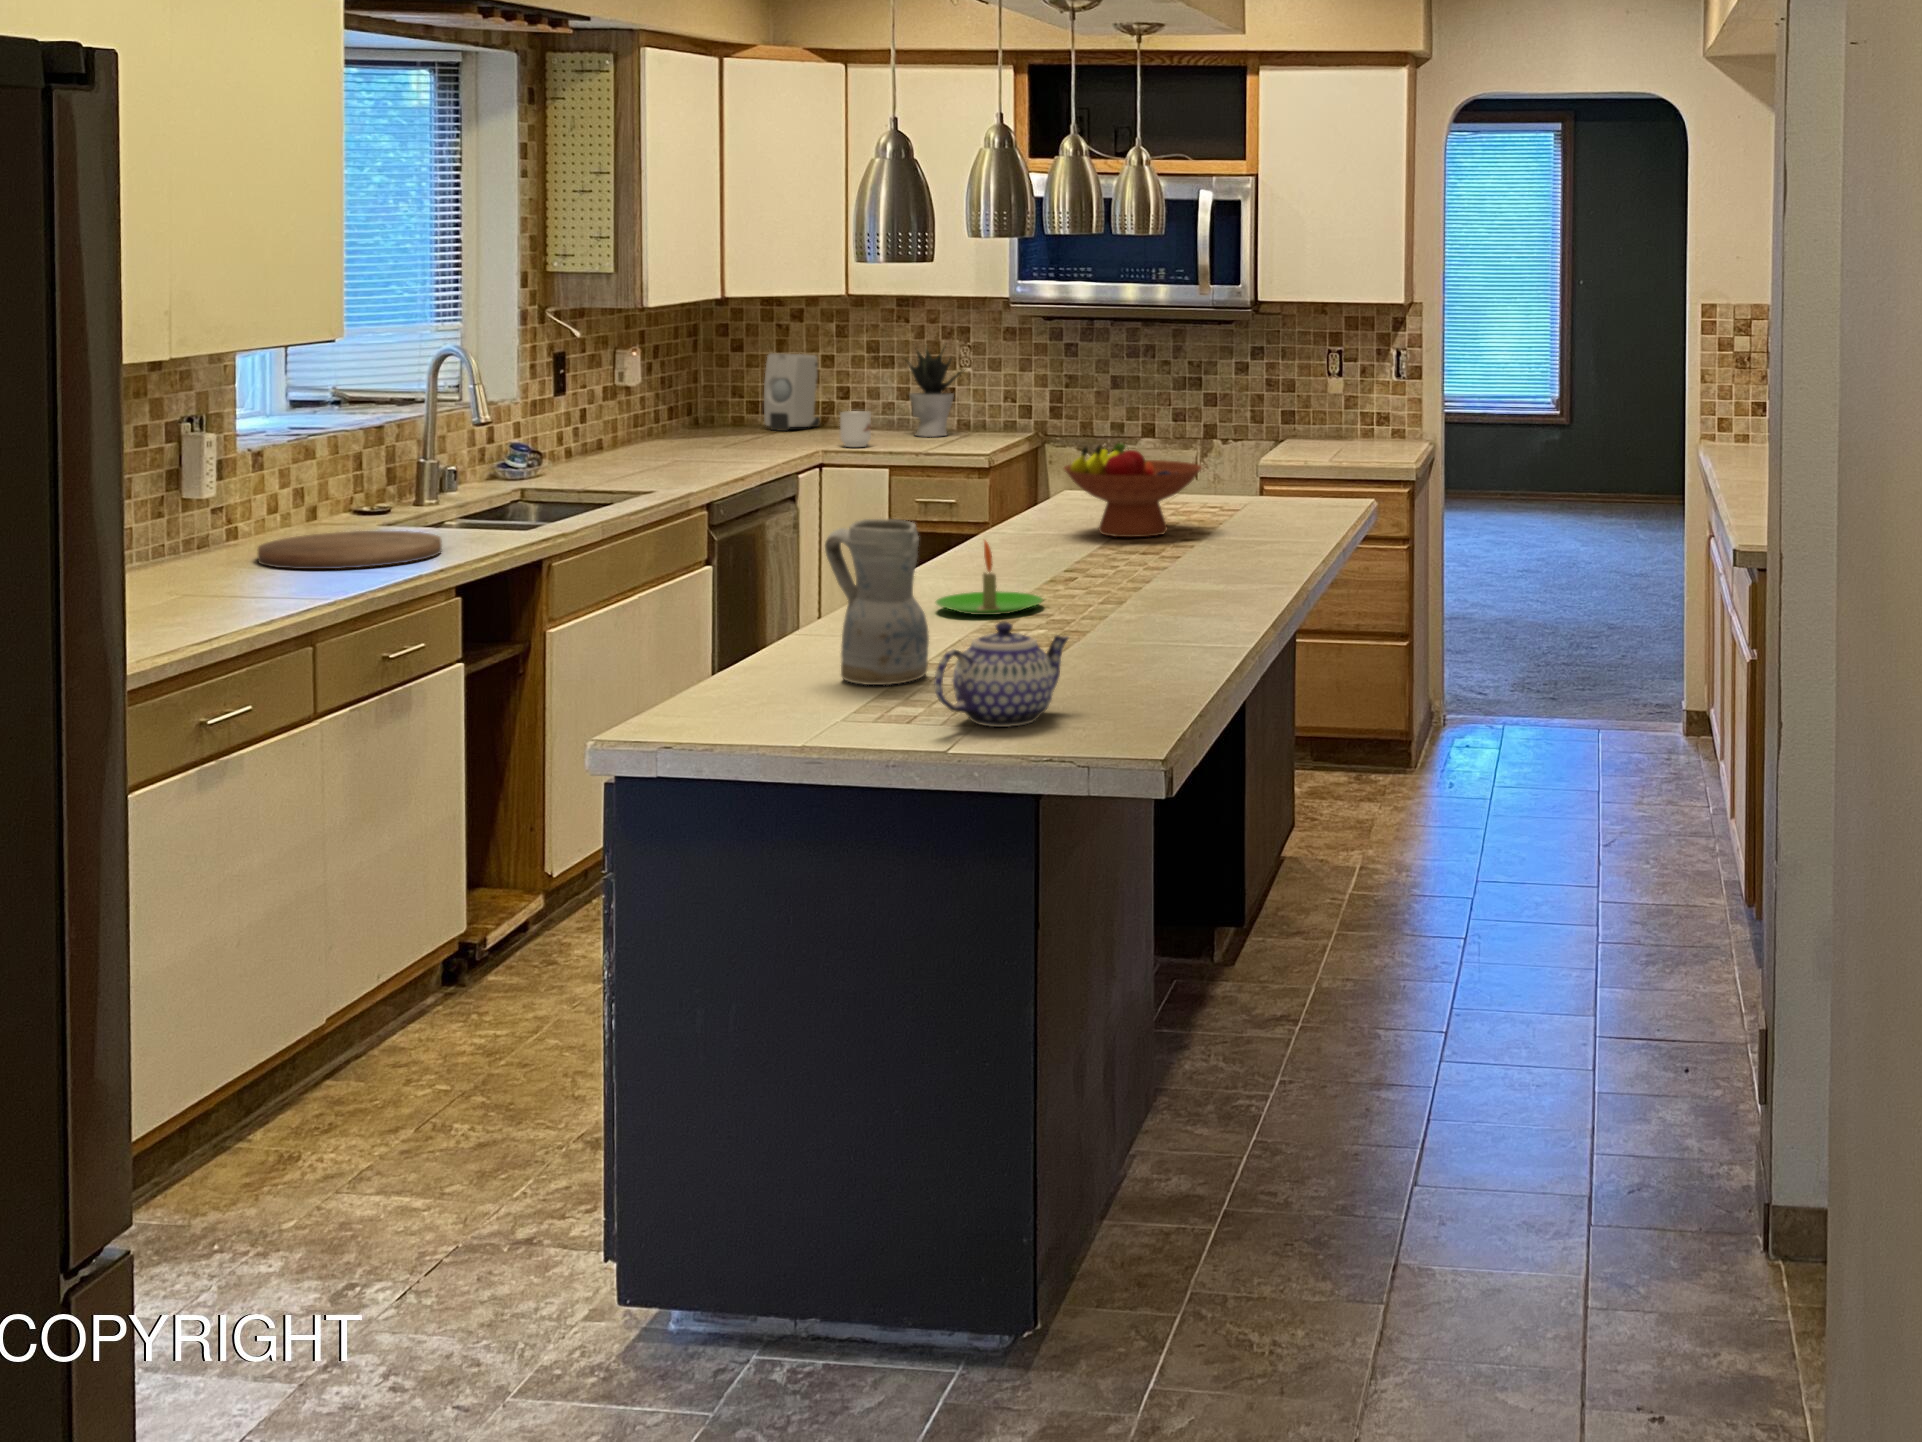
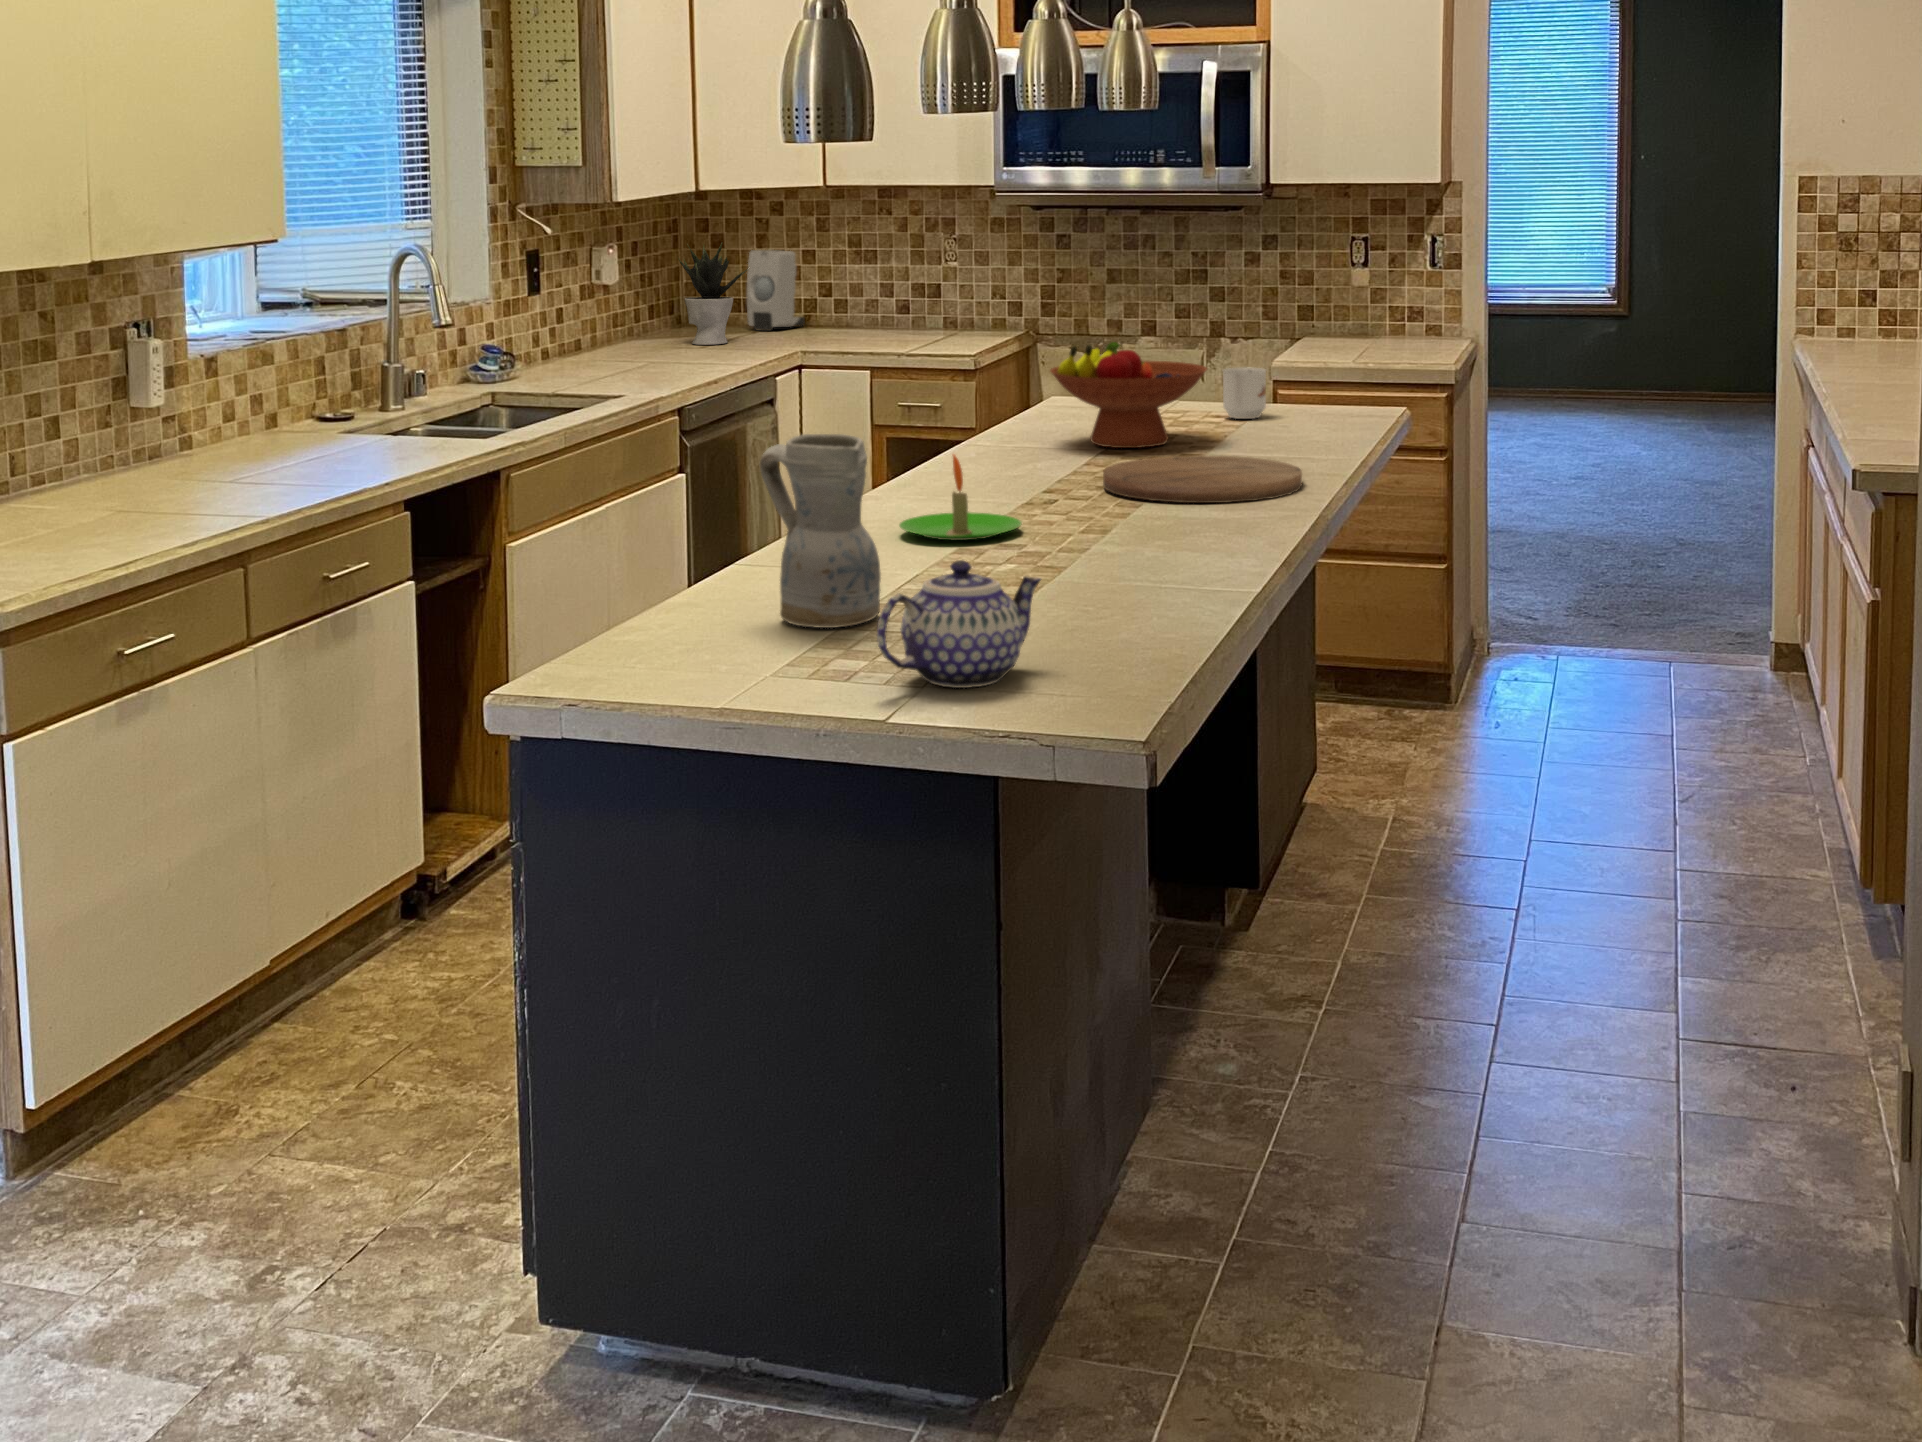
potted plant: present [905,346,965,437] -> present [678,243,749,345]
mug: present [840,411,871,447] -> present [1223,367,1266,419]
cutting board: present [258,531,442,569] -> present [1103,455,1302,503]

